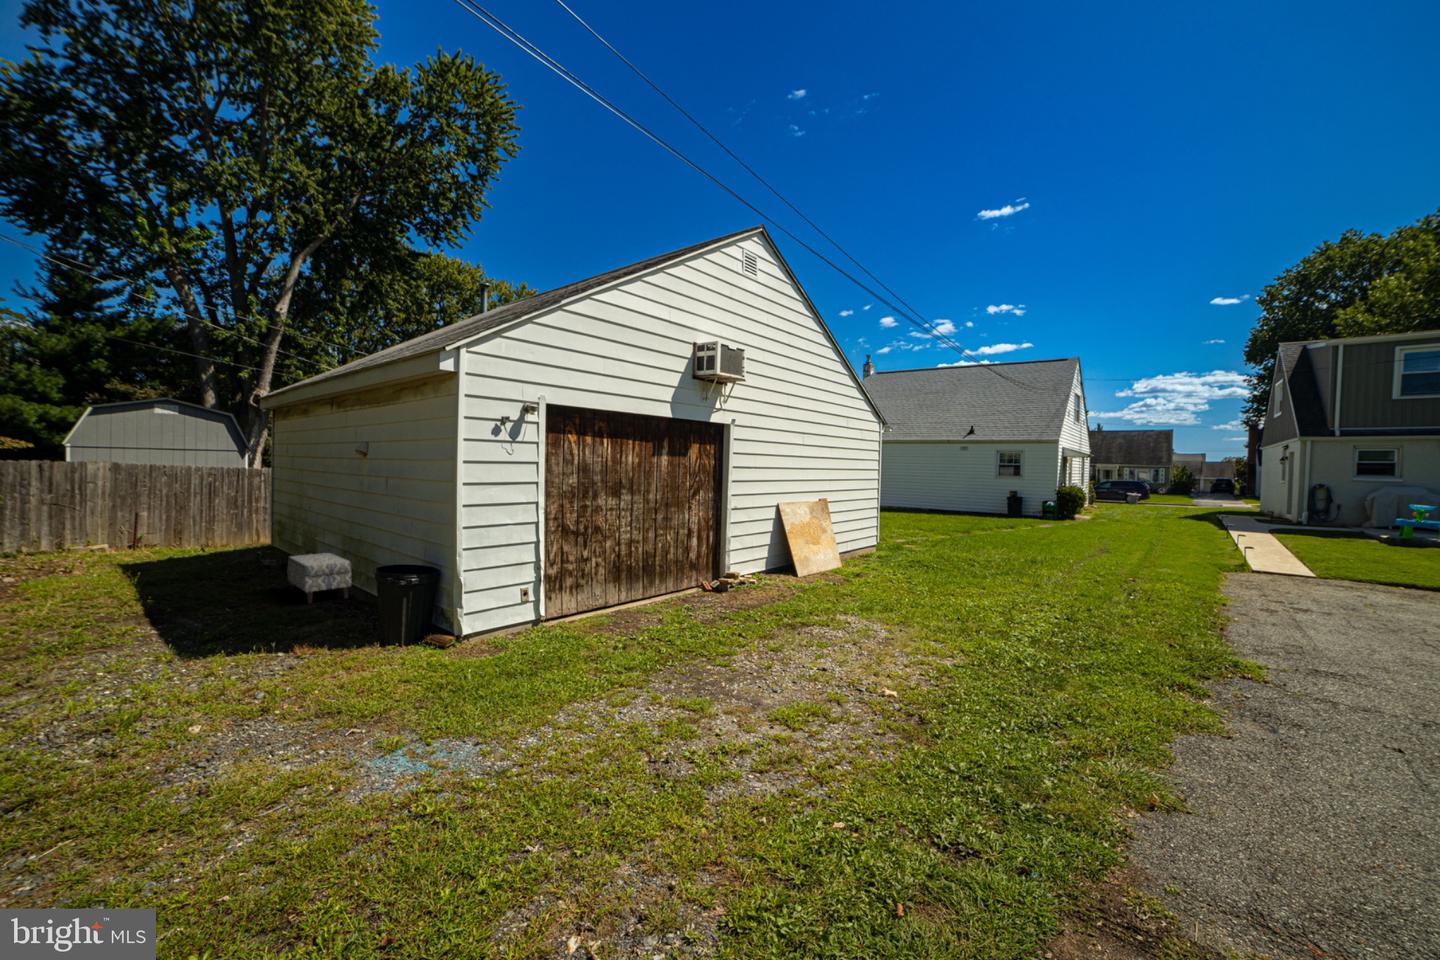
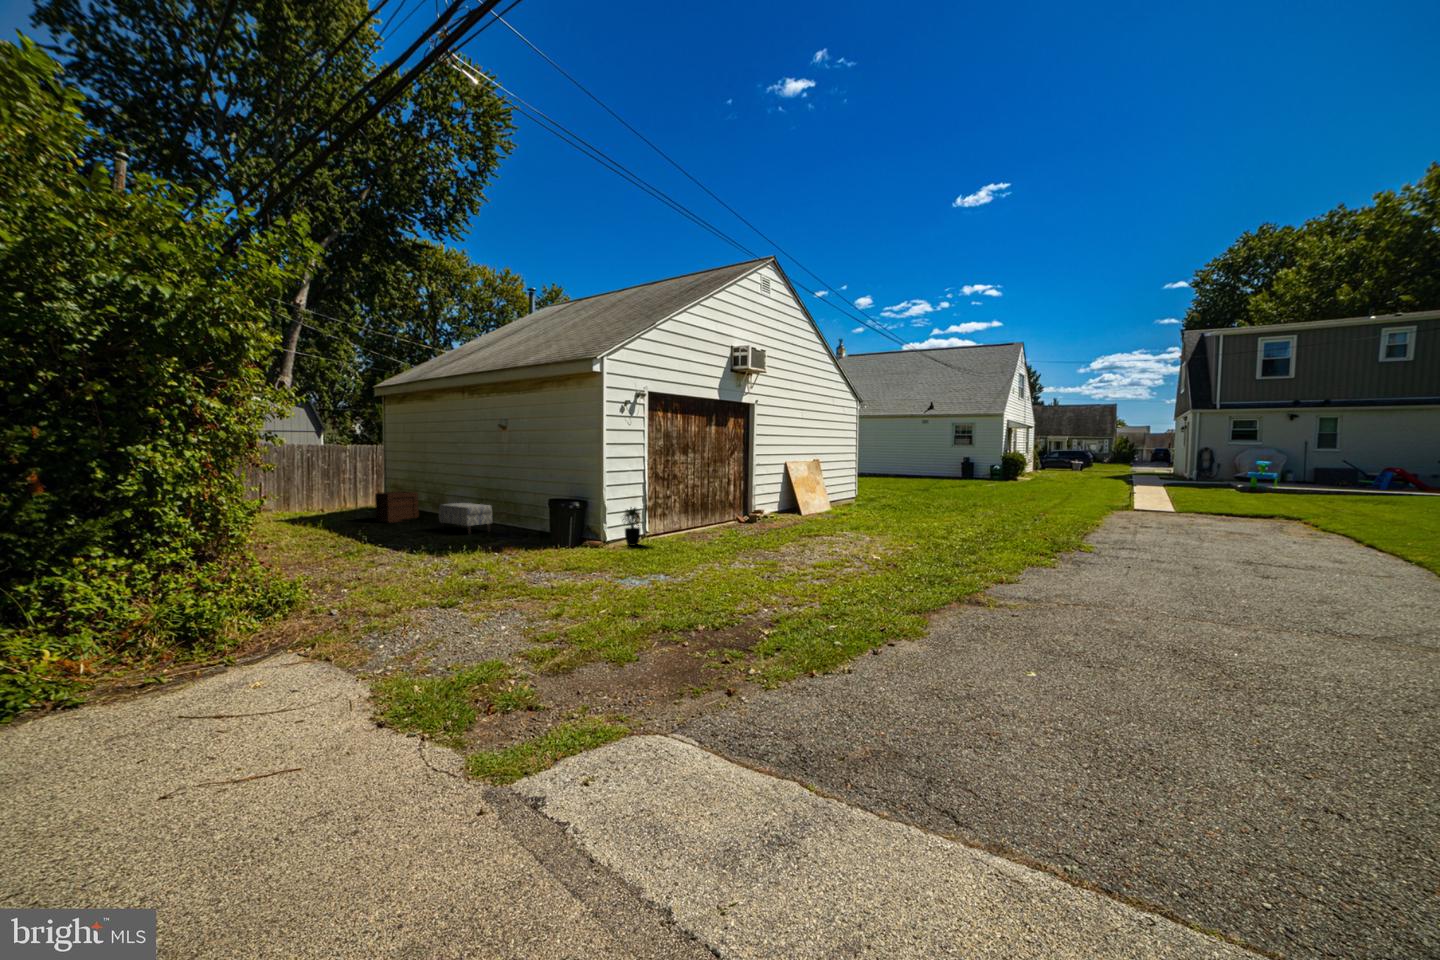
wooden crate: none [248,529,302,573] -> present [375,491,419,523]
potted plant: none [478,585,521,649] -> present [622,507,643,546]

